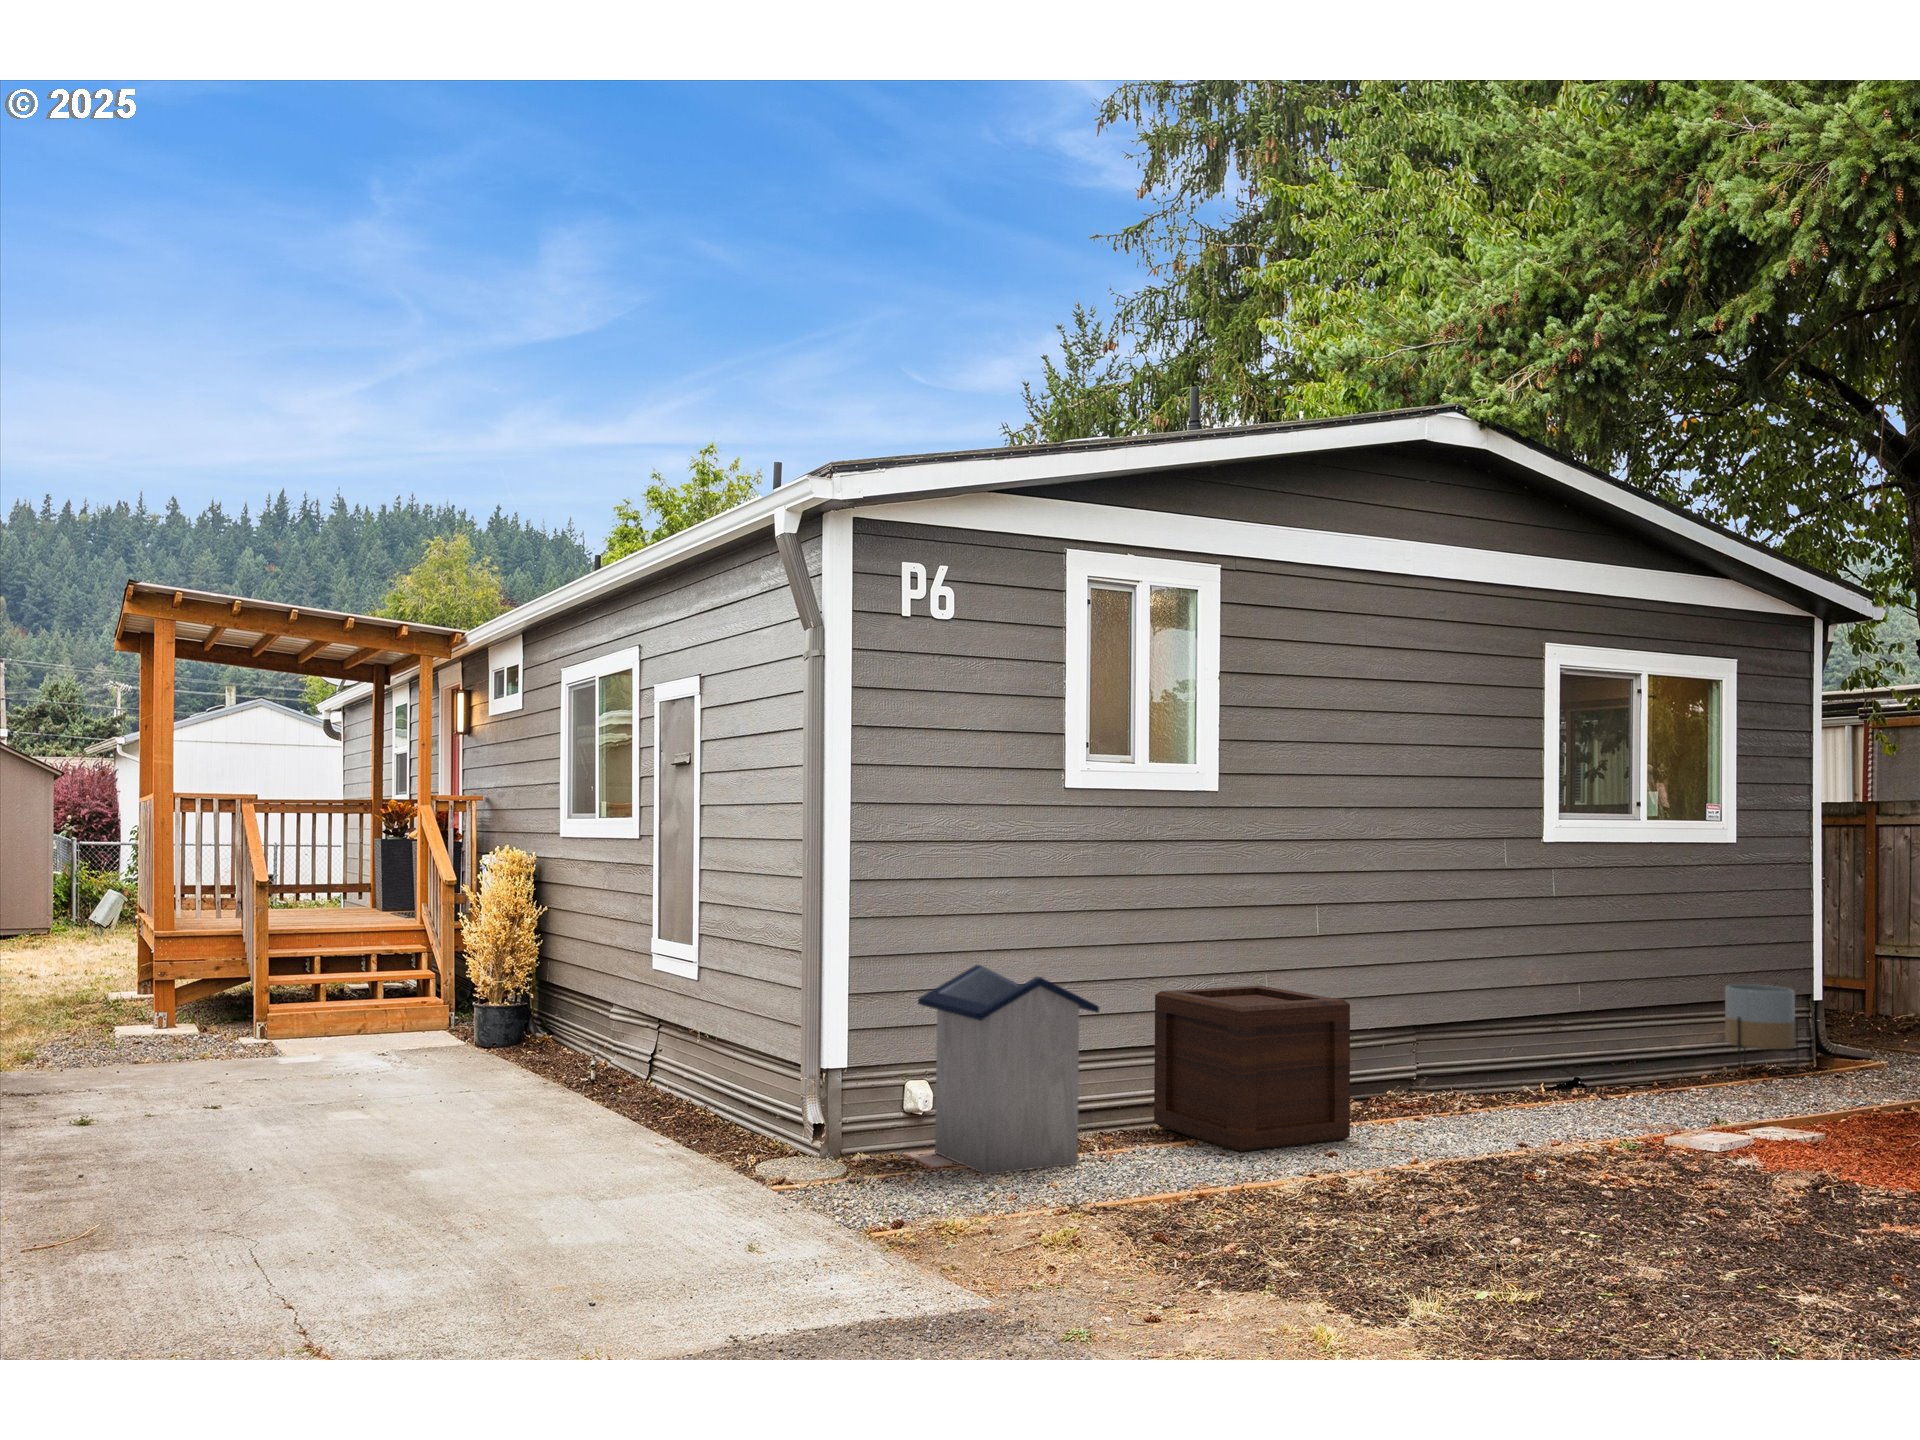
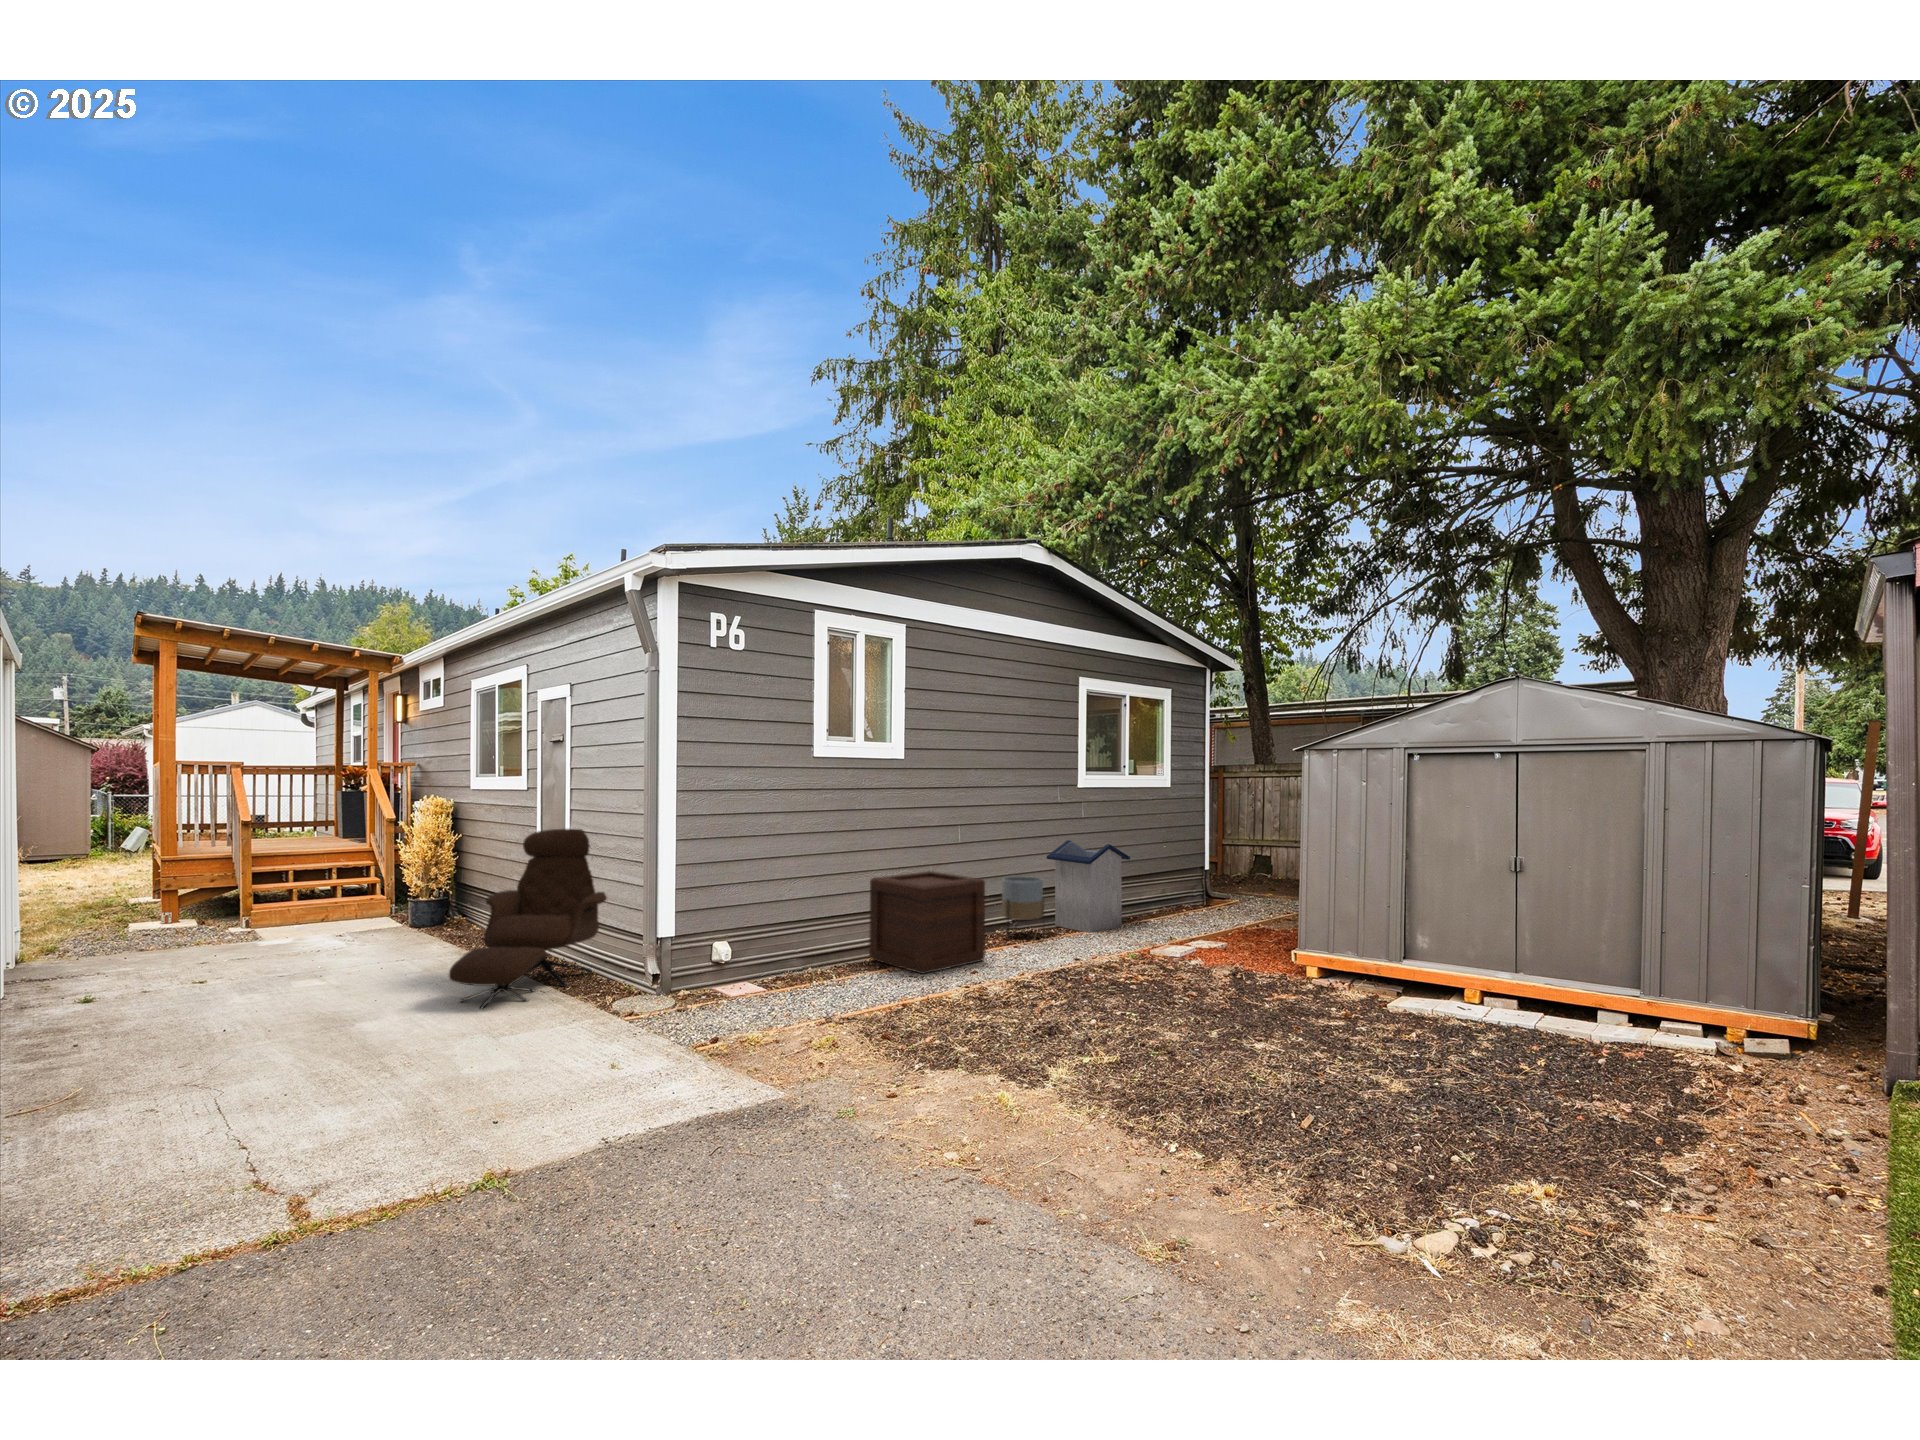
lounge chair: none [541,899,760,1156] -> present [449,829,607,1009]
trash can: present [918,965,1099,1174] -> present [1047,840,1130,933]
planter: present [1725,984,1799,1077] -> present [1002,876,1044,921]

